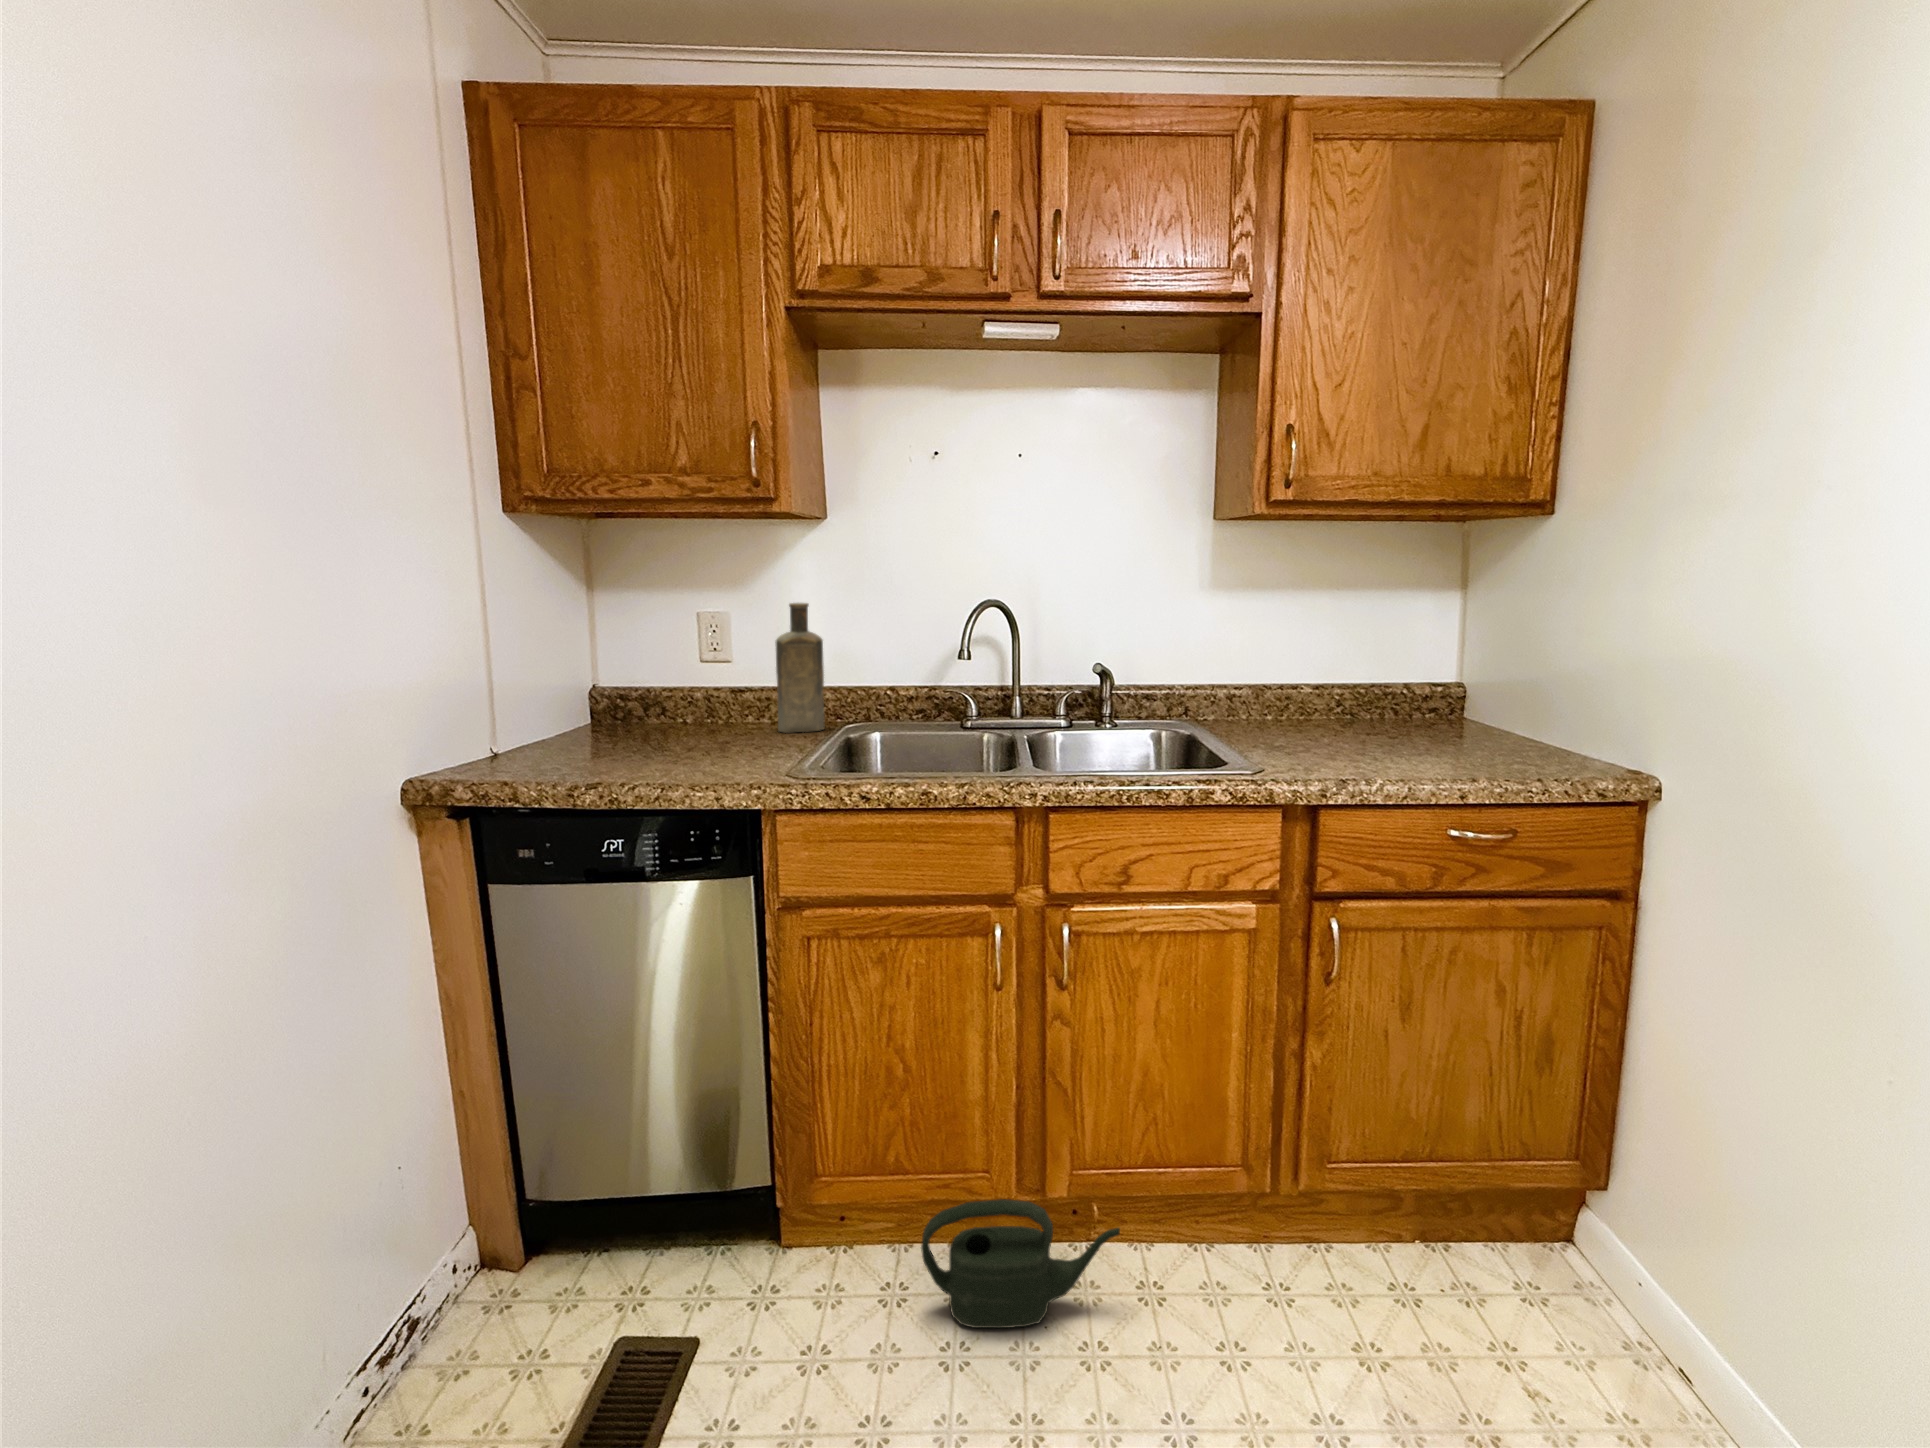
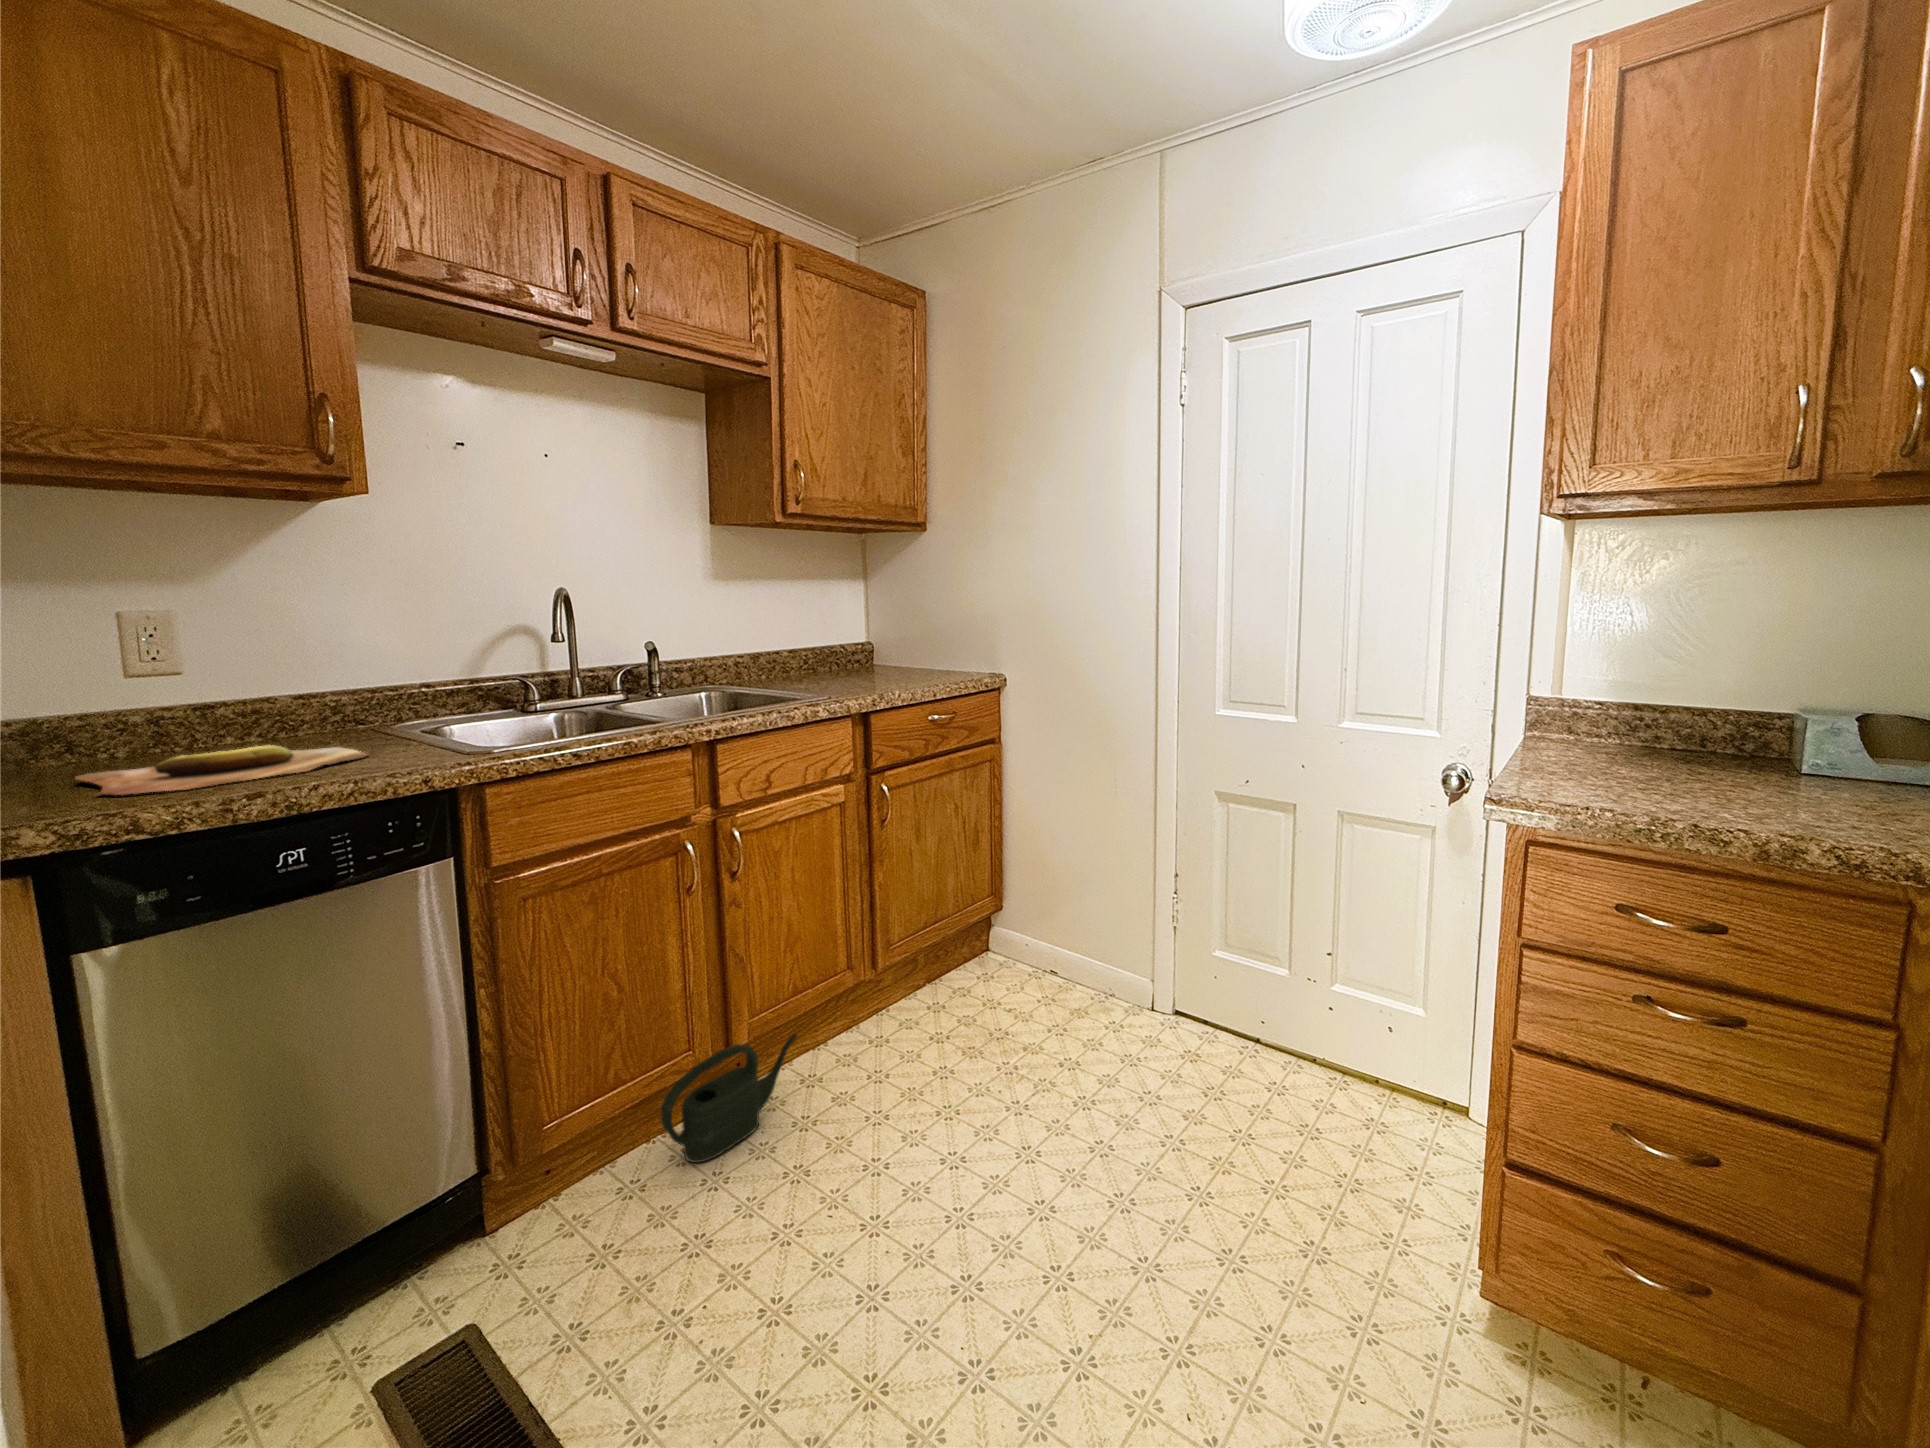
bottle: present [775,603,824,733] -> none [275,595,356,744]
cutting board: none [567,736,765,769] -> present [76,745,368,795]

